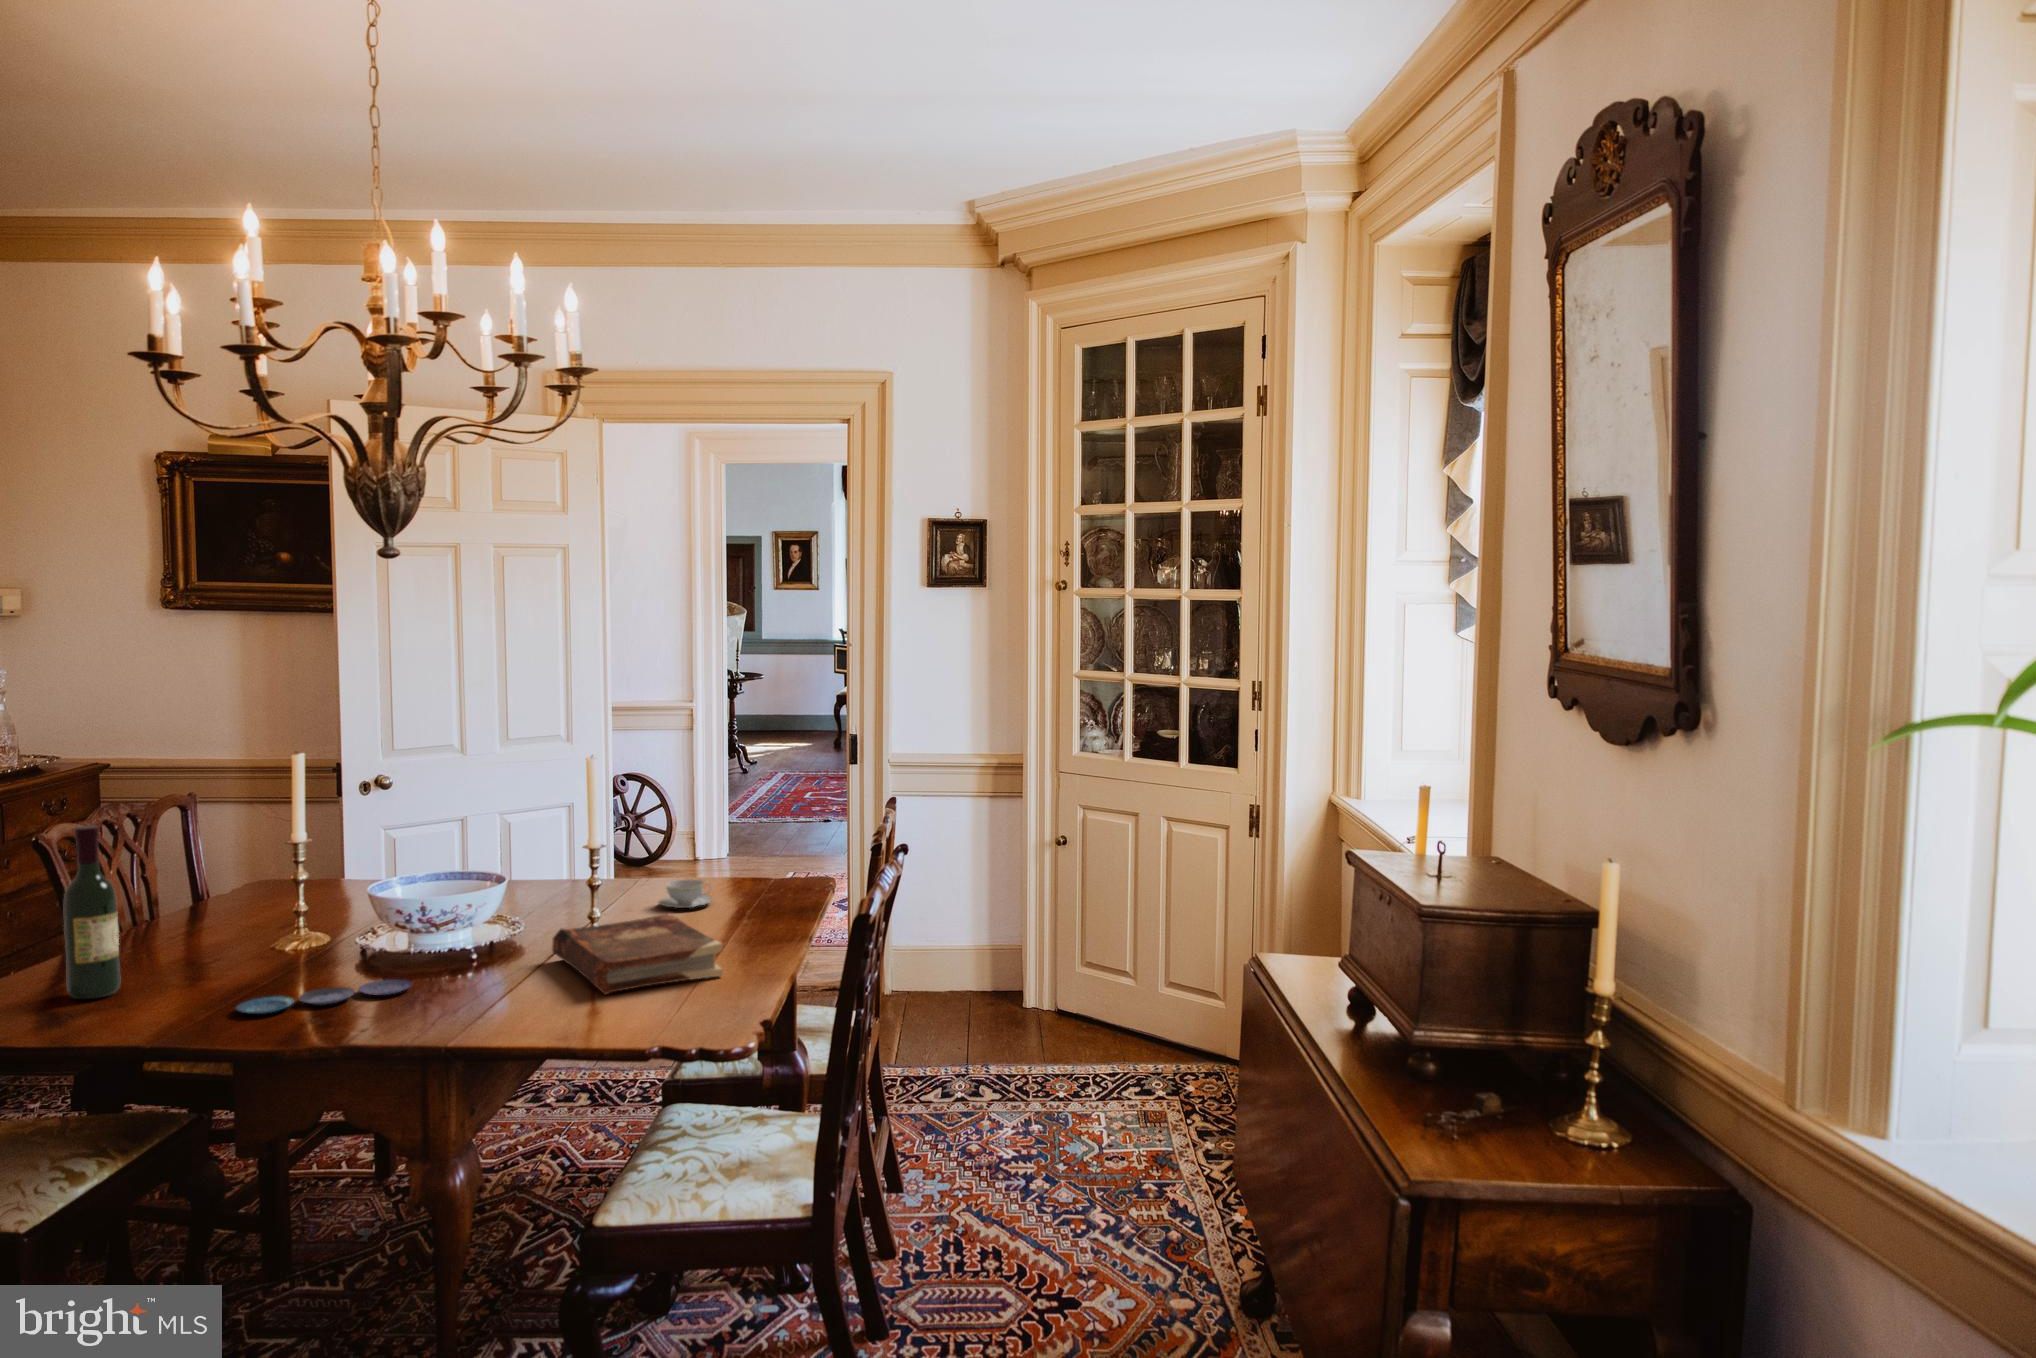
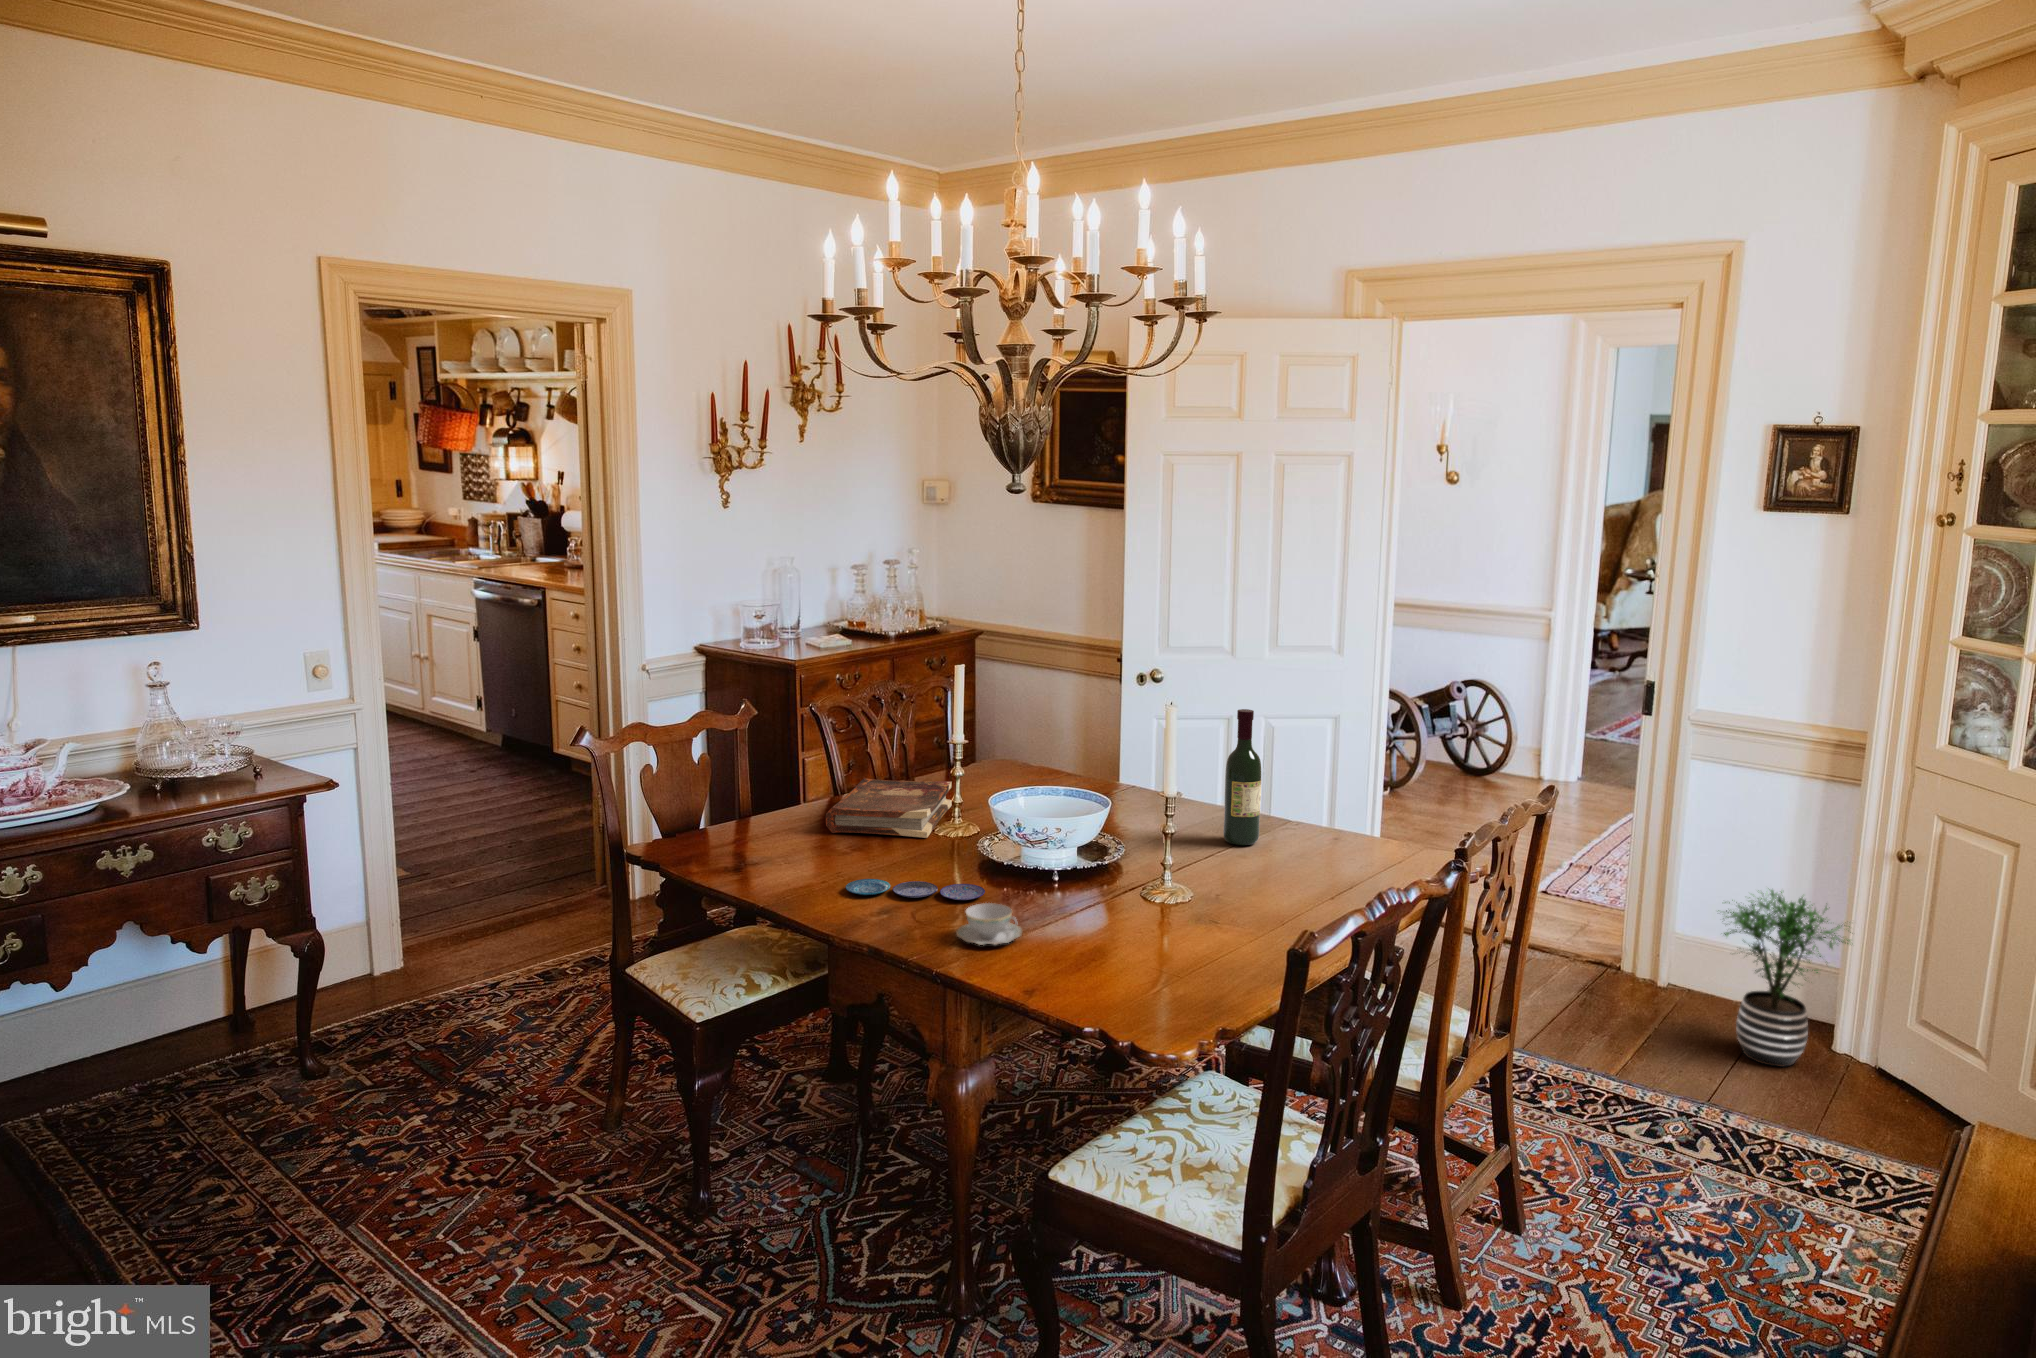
wine bottle: present [64,825,121,999] -> present [1223,709,1261,845]
teacup: present [659,880,713,908] -> present [956,903,1022,945]
potted plant: none [938,885,1038,1030] -> present [1718,889,1851,1067]
book: present [552,913,723,994] -> present [826,778,952,838]

